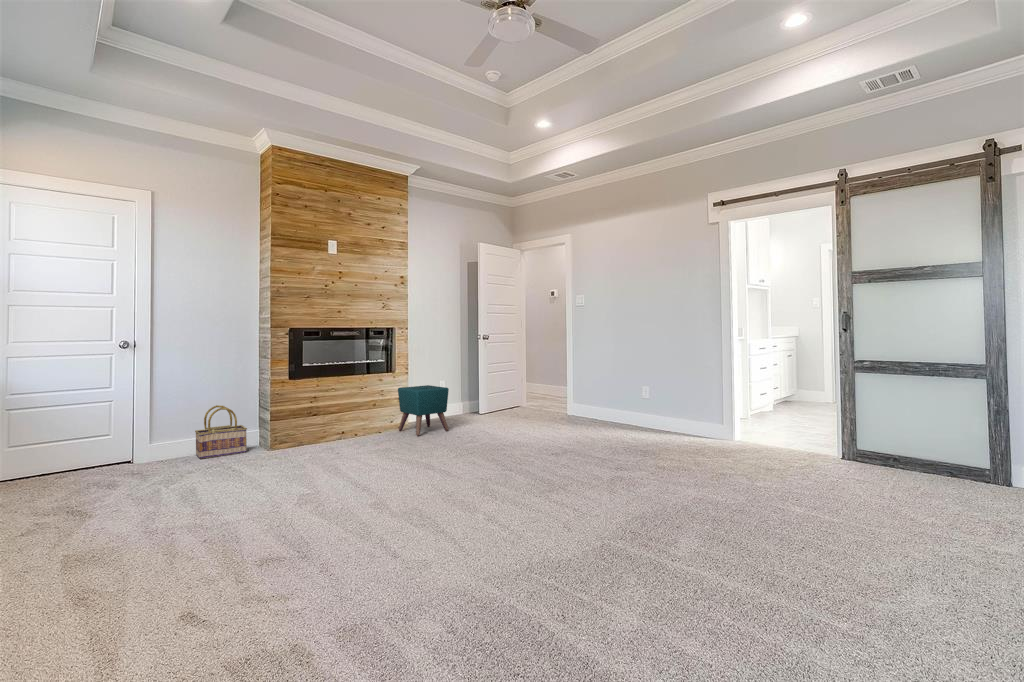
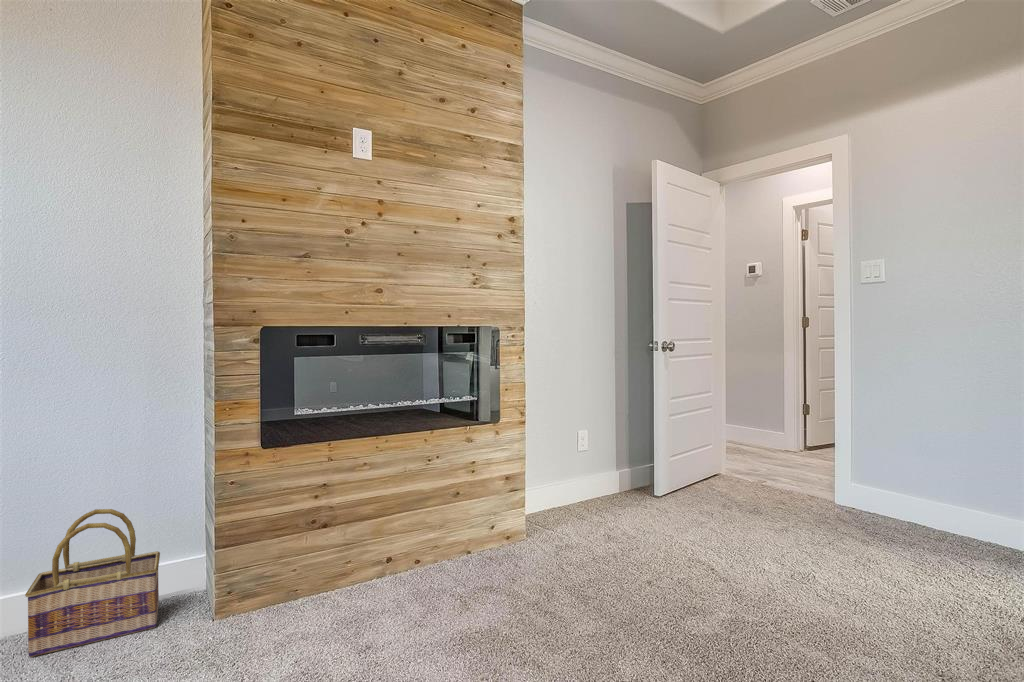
ottoman: present [398,385,449,436] -> none [505,447,618,576]

